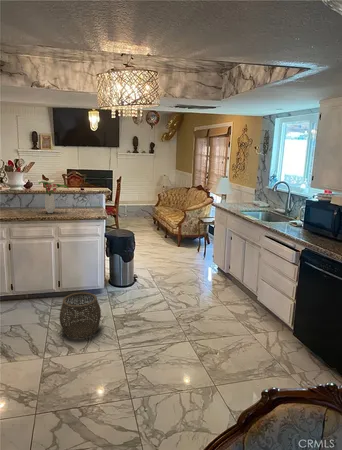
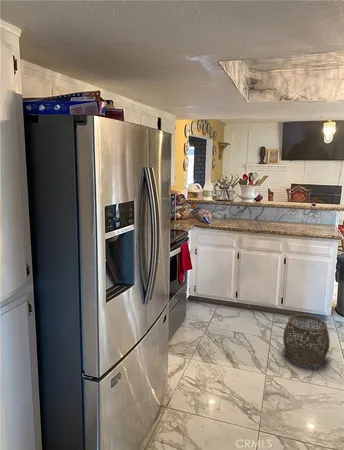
flower arrangement: present [38,180,68,213] -> none [270,193,302,227]

